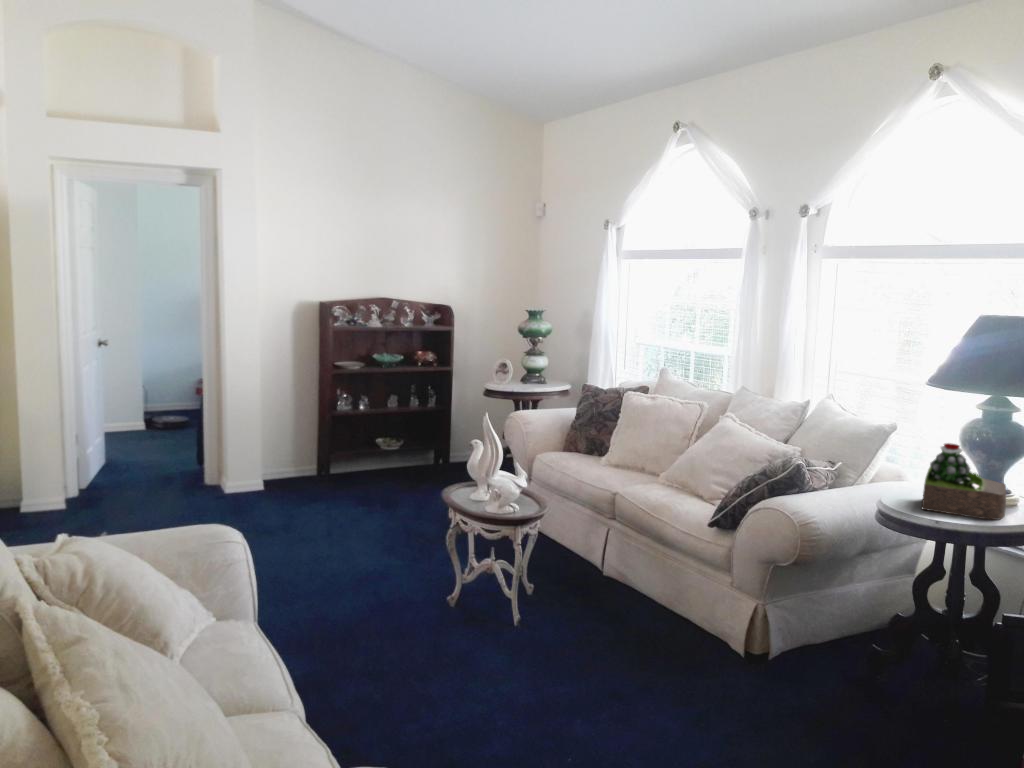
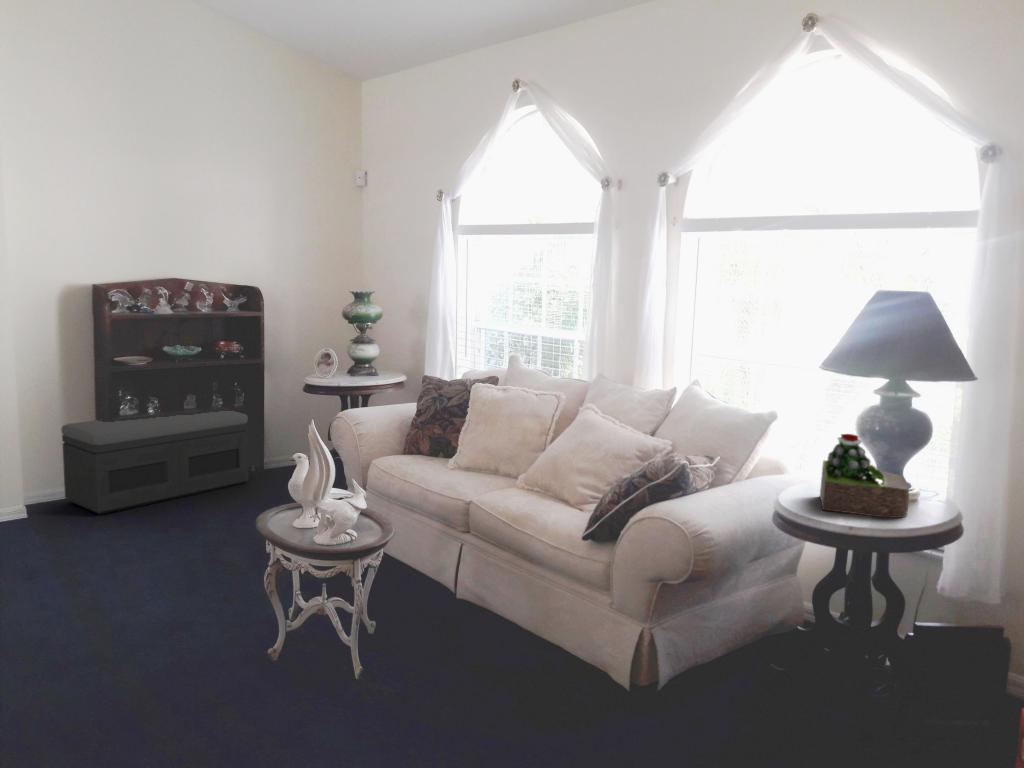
storage bench: none [293,406,437,490] -> present [61,411,248,514]

